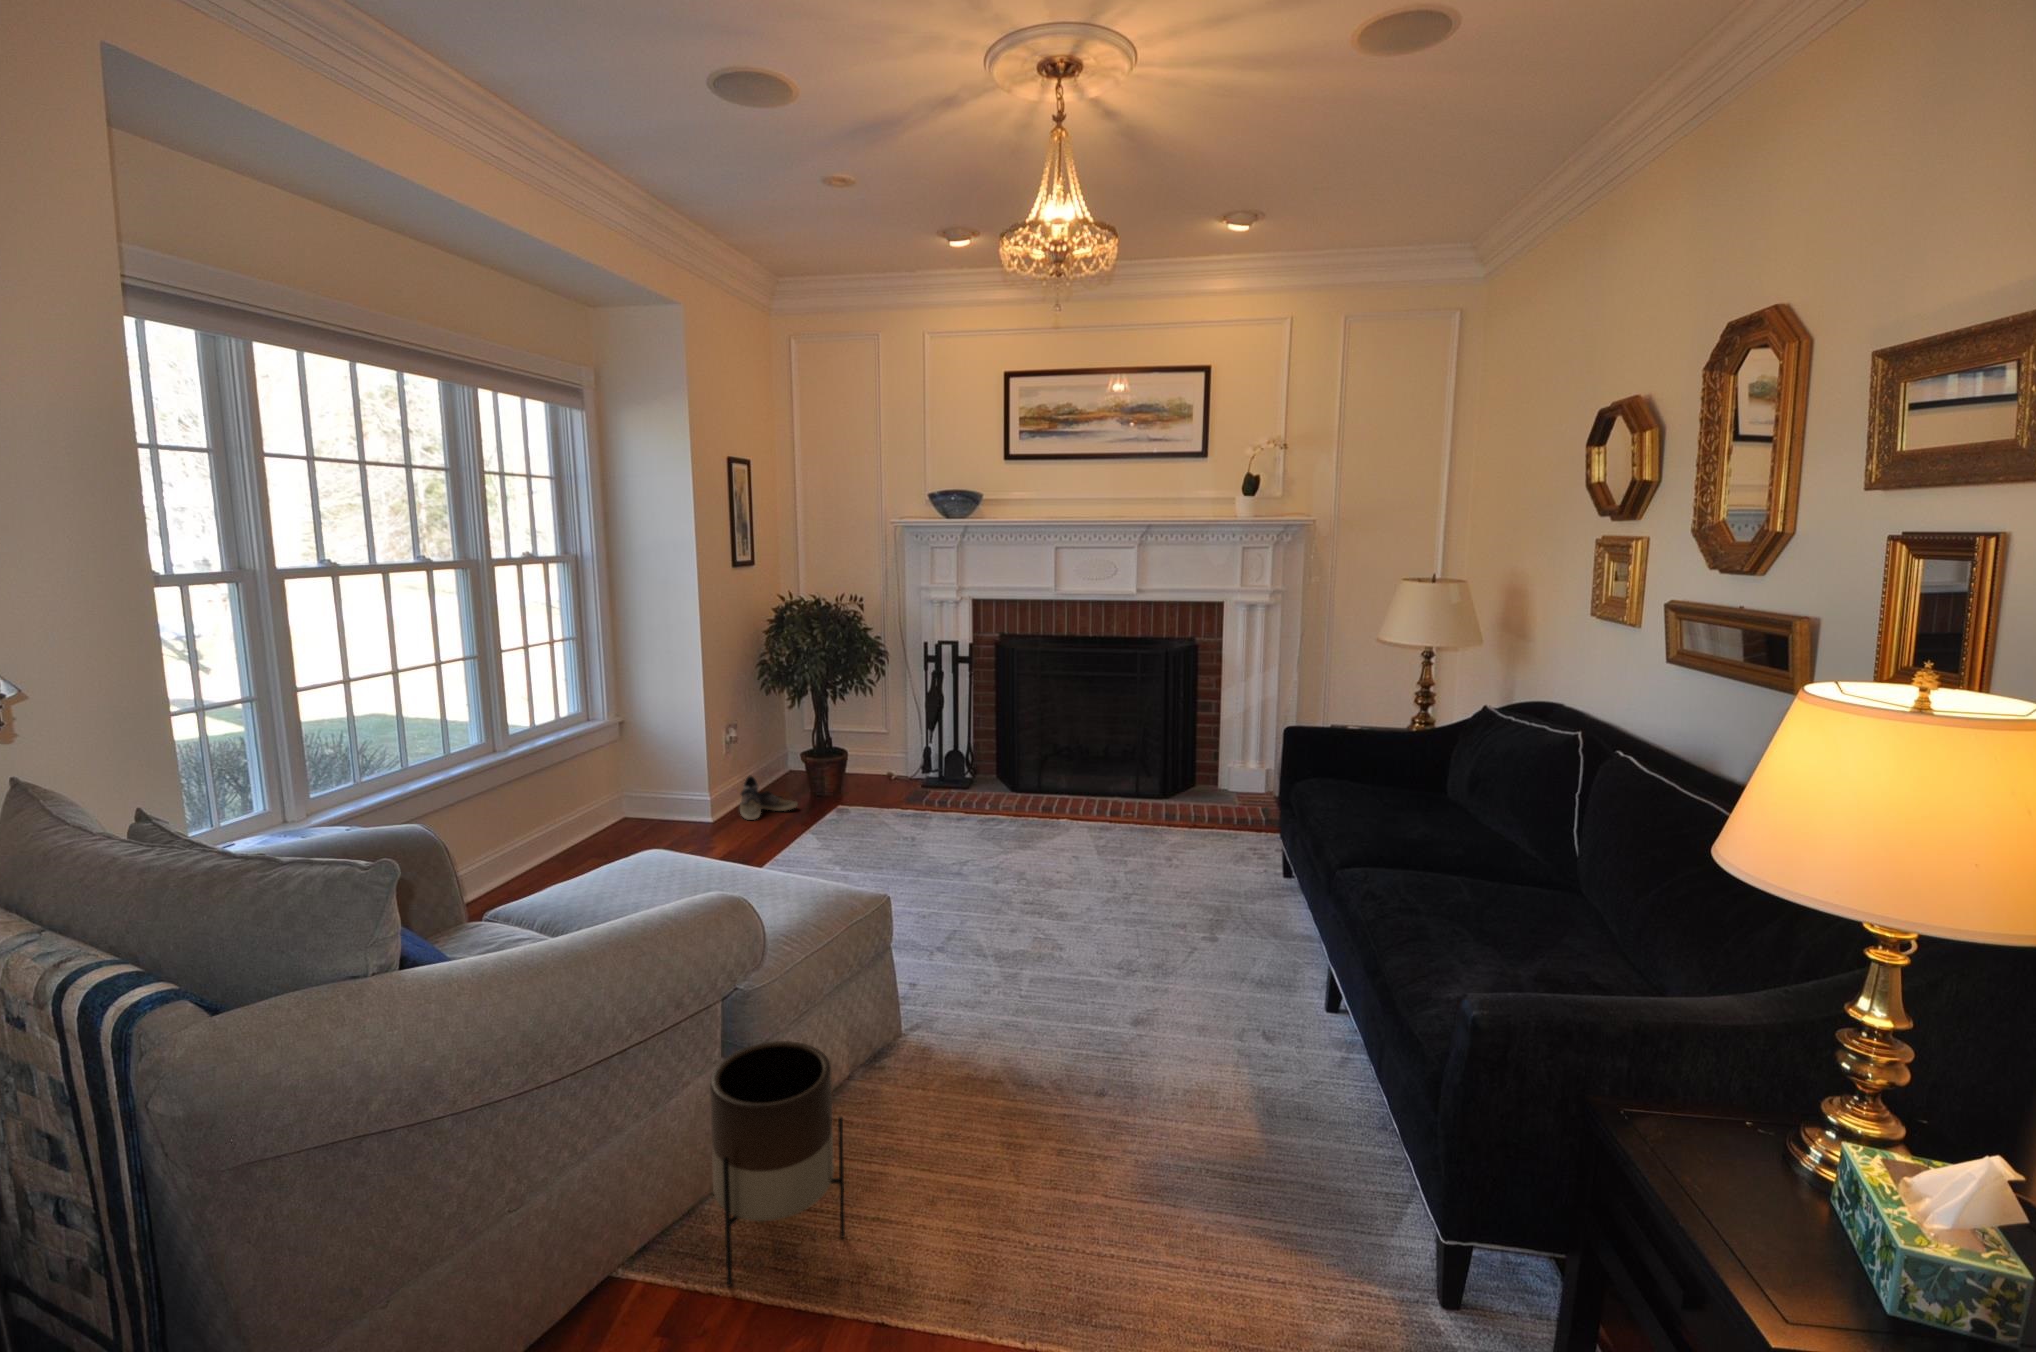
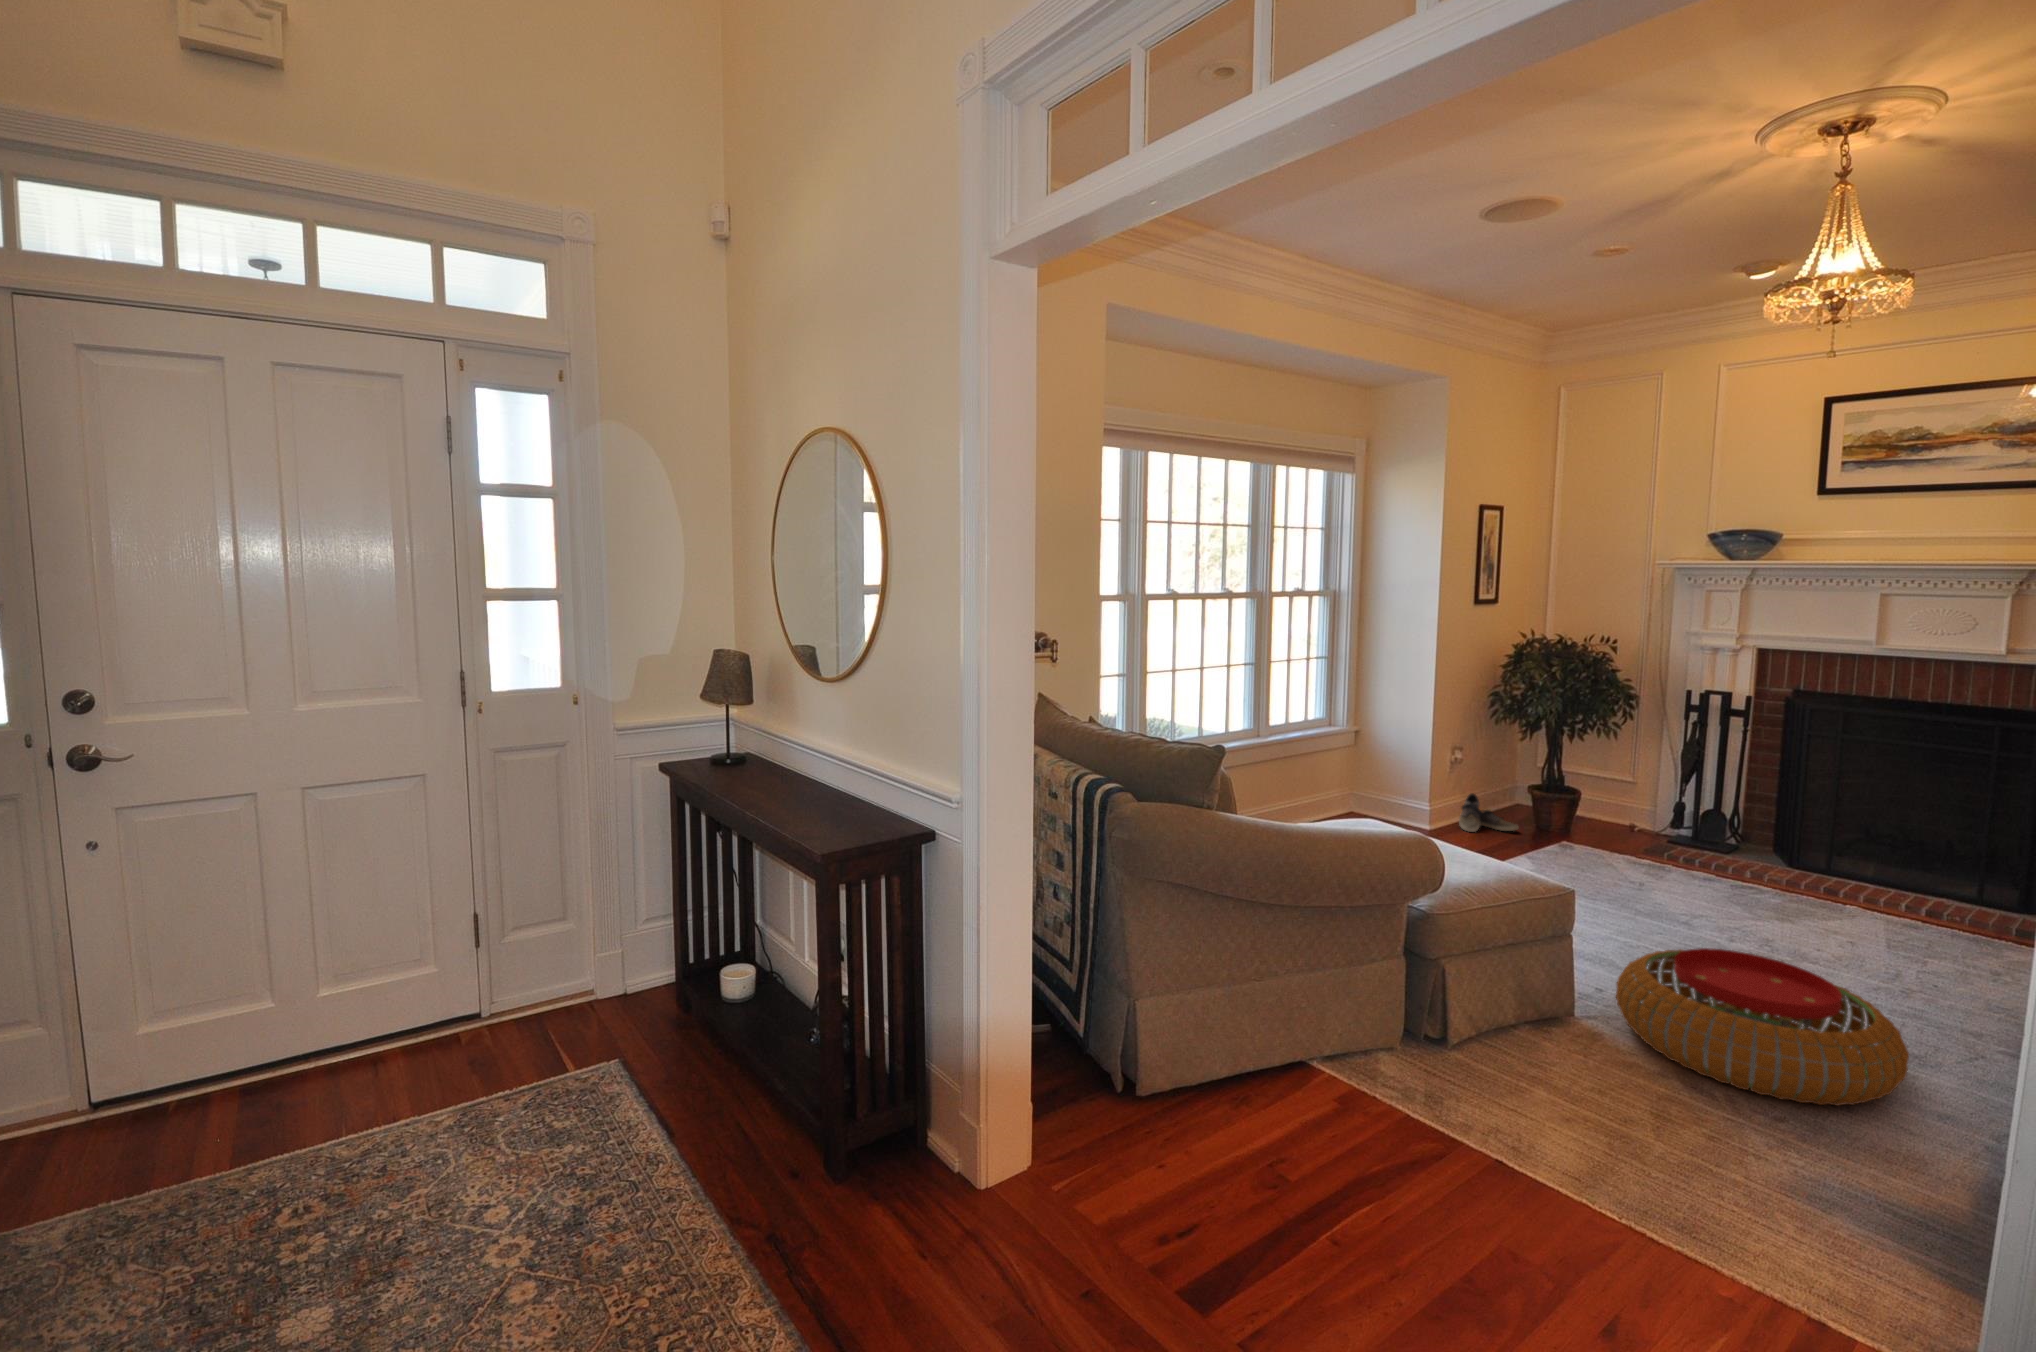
pouf: none [940,910,1169,1066] -> present [1616,948,1909,1106]
planter: present [710,1041,845,1286] -> none [1378,945,1481,1104]

